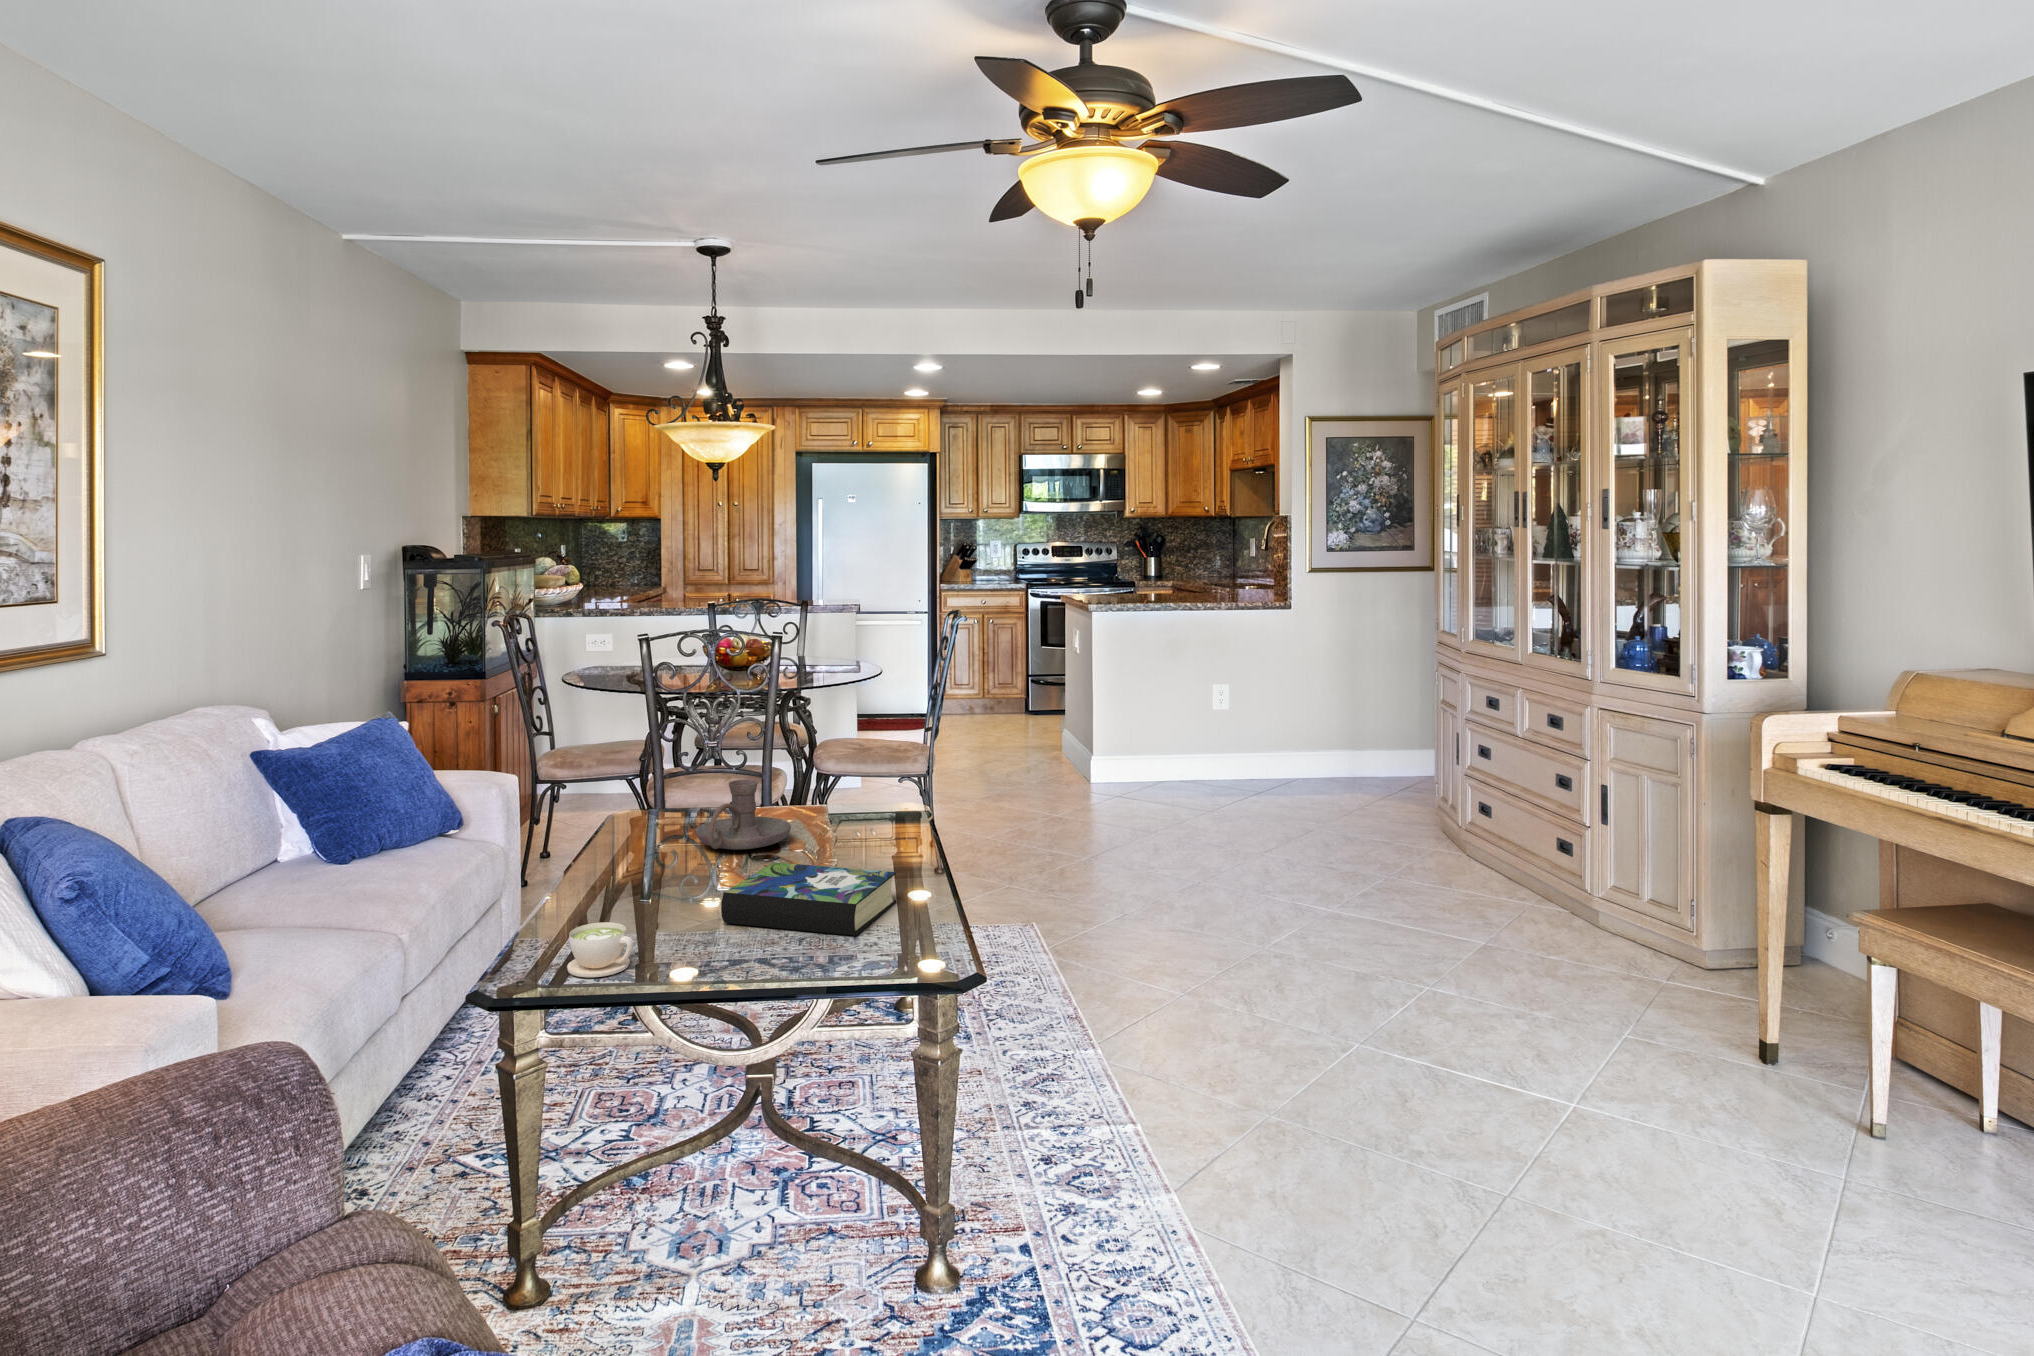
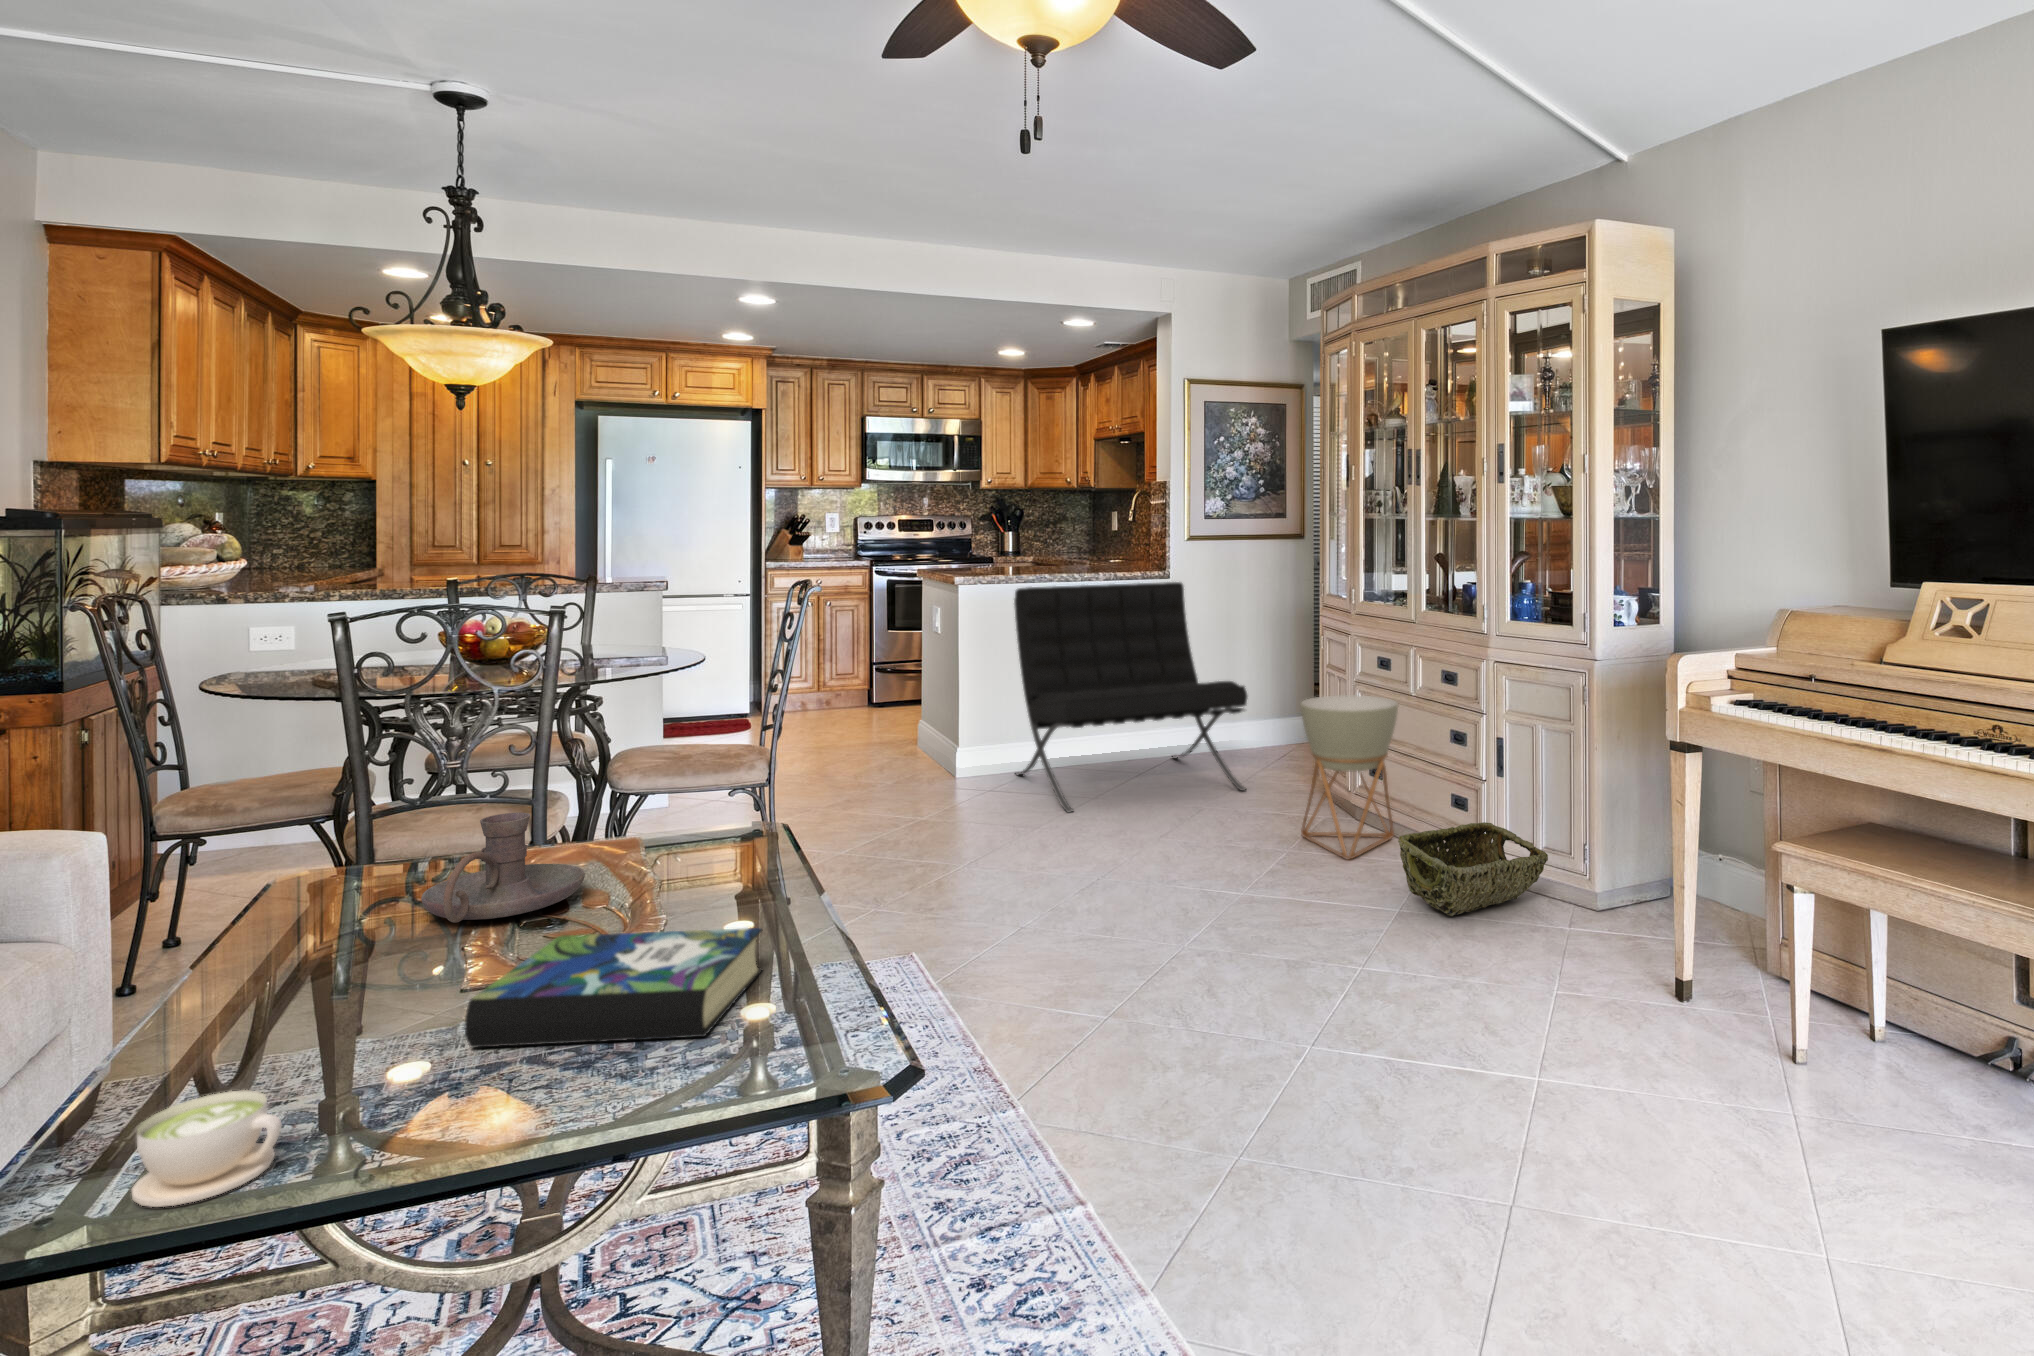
lounge chair: none [1142,613,1362,825] -> present [1014,582,1247,812]
planter: none [1401,733,1505,895] -> present [1300,695,1398,859]
woven basket: none [1485,870,1653,958] -> present [1398,822,1548,916]

